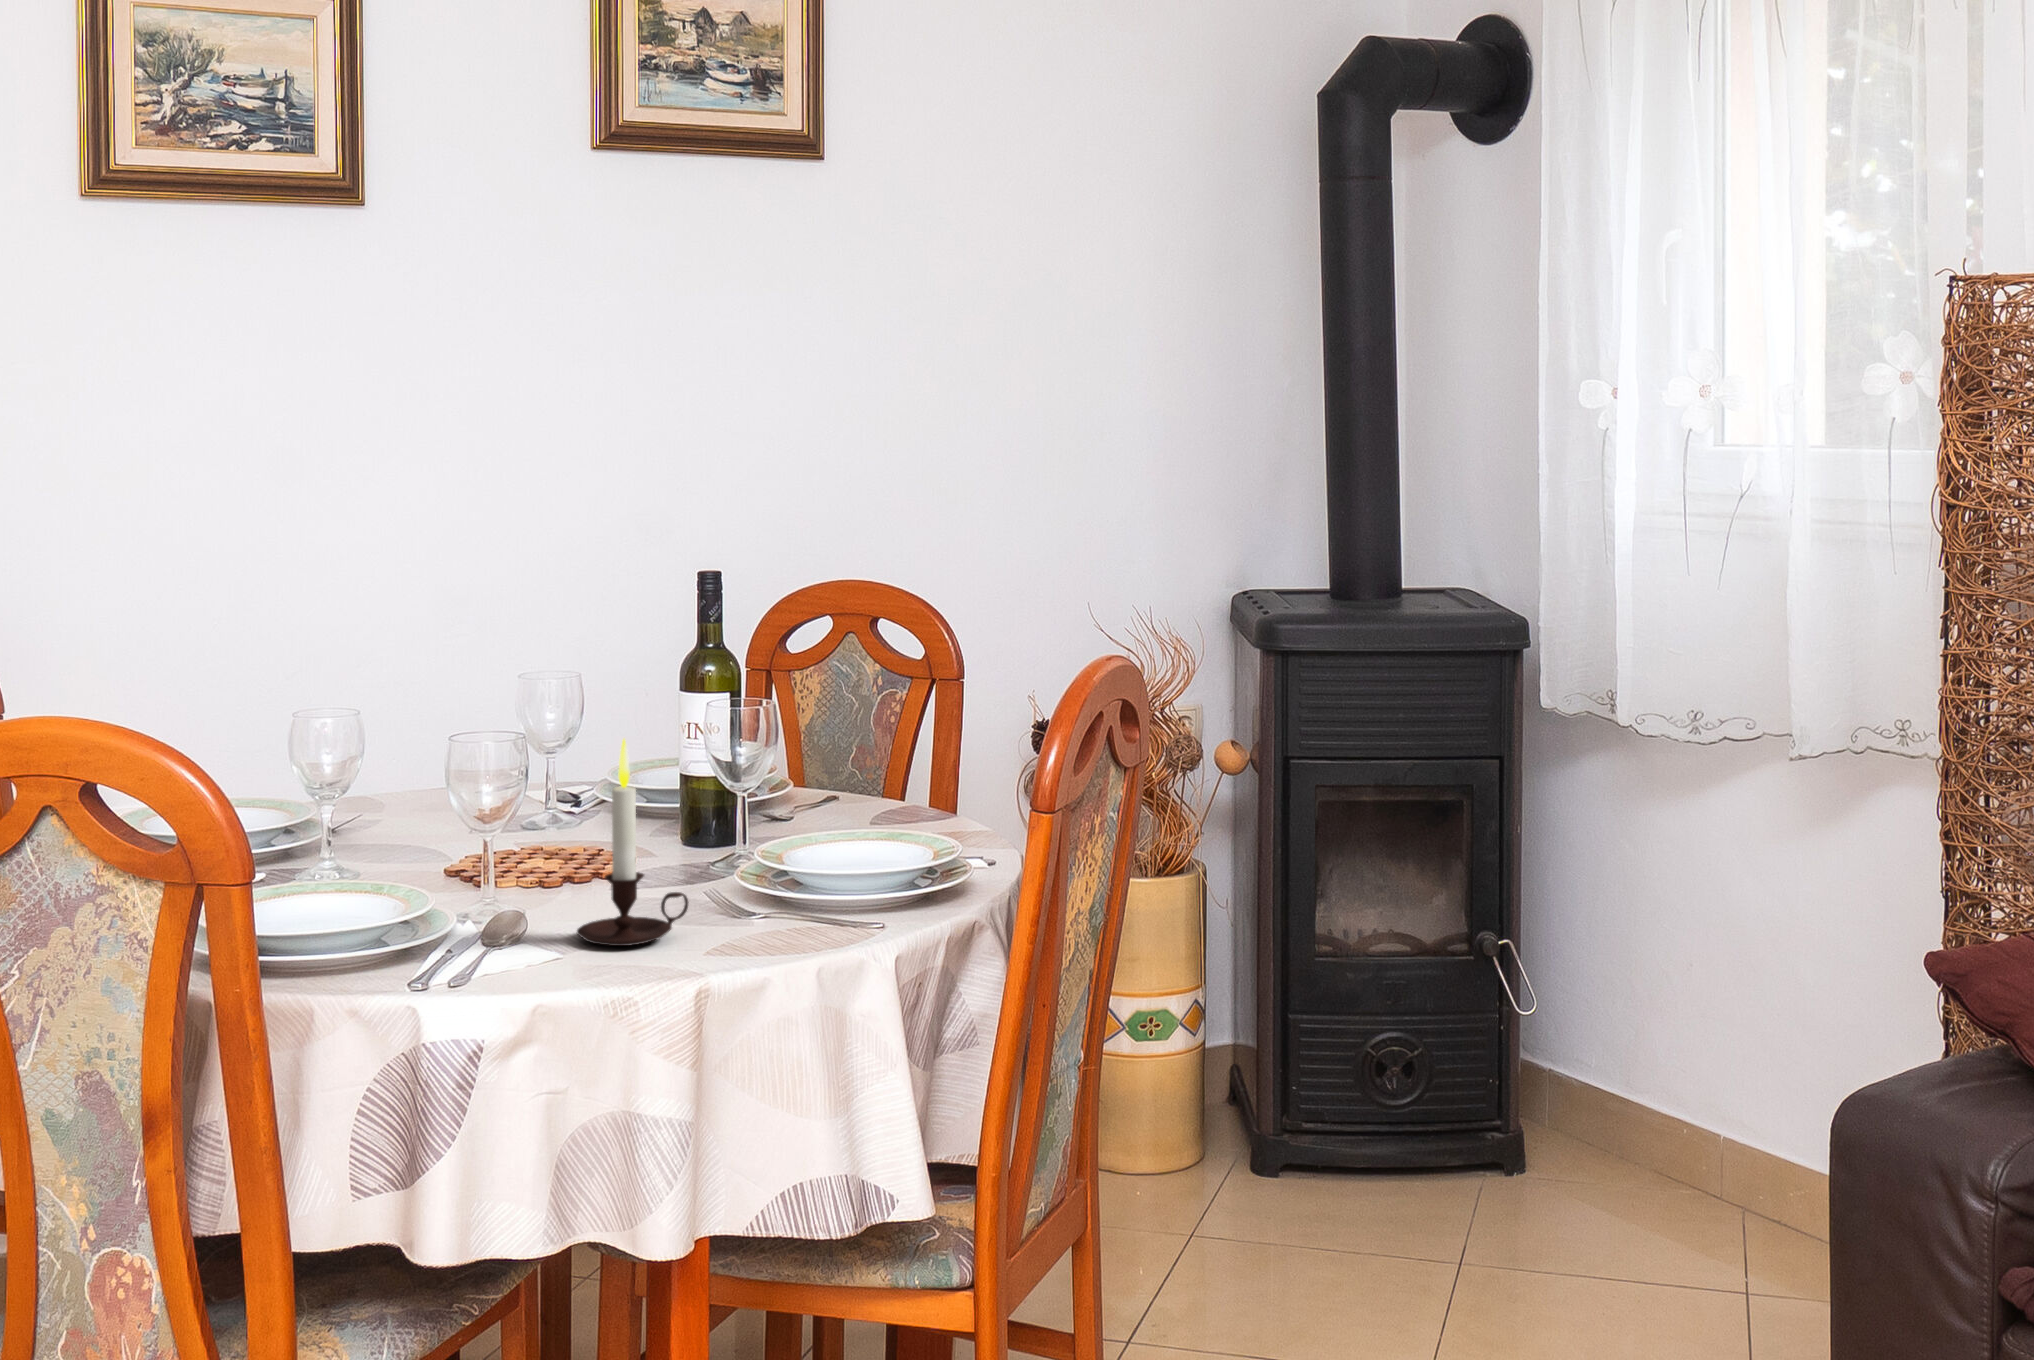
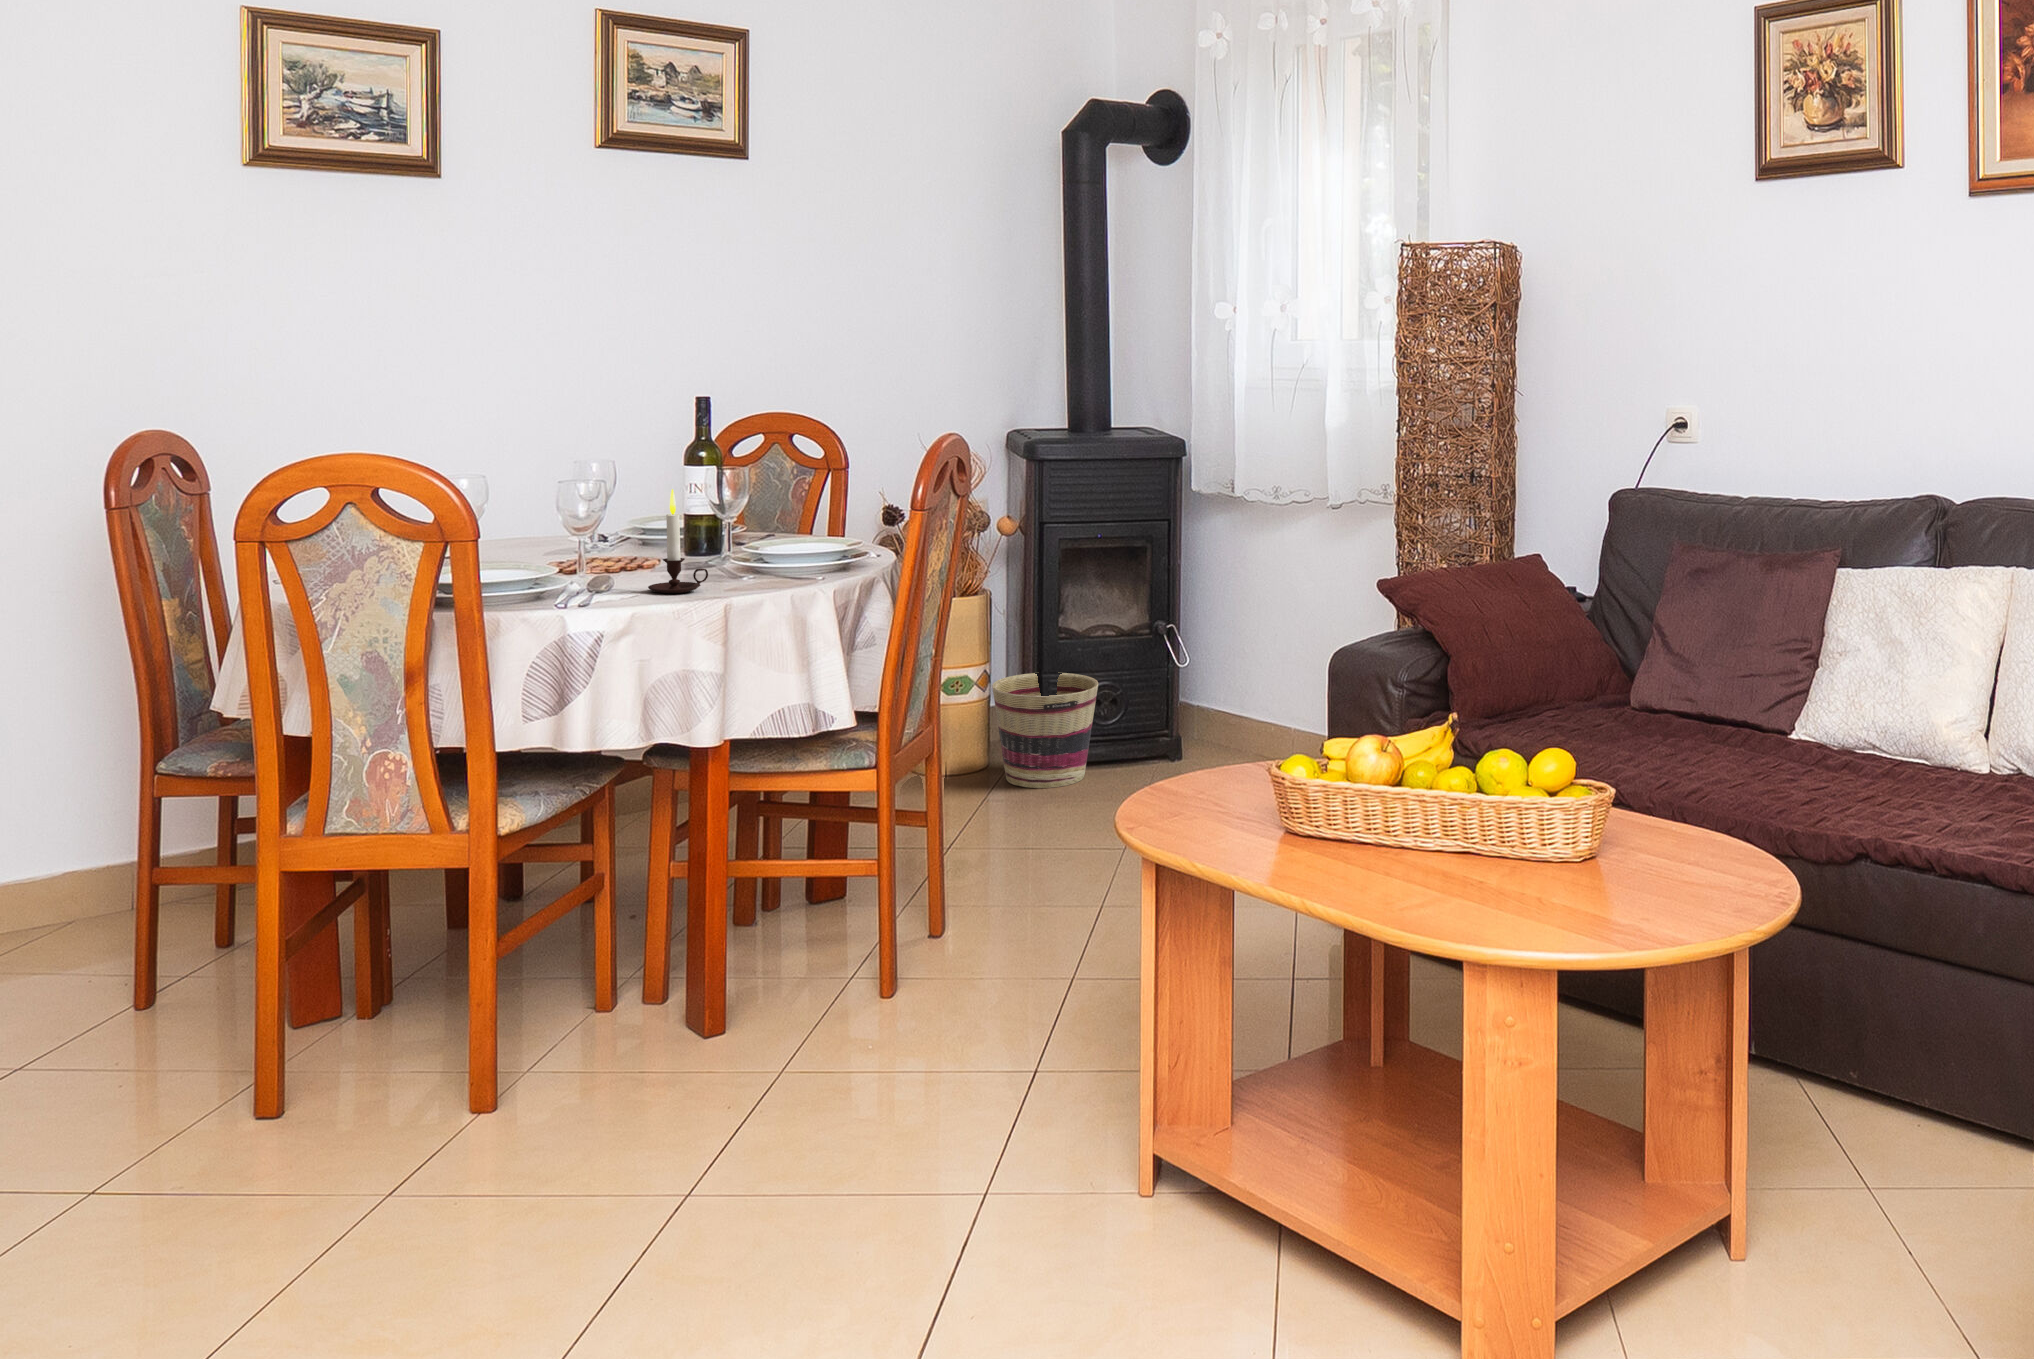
basket: none [1202,1022,1389,1247] -> present [992,673,1098,788]

